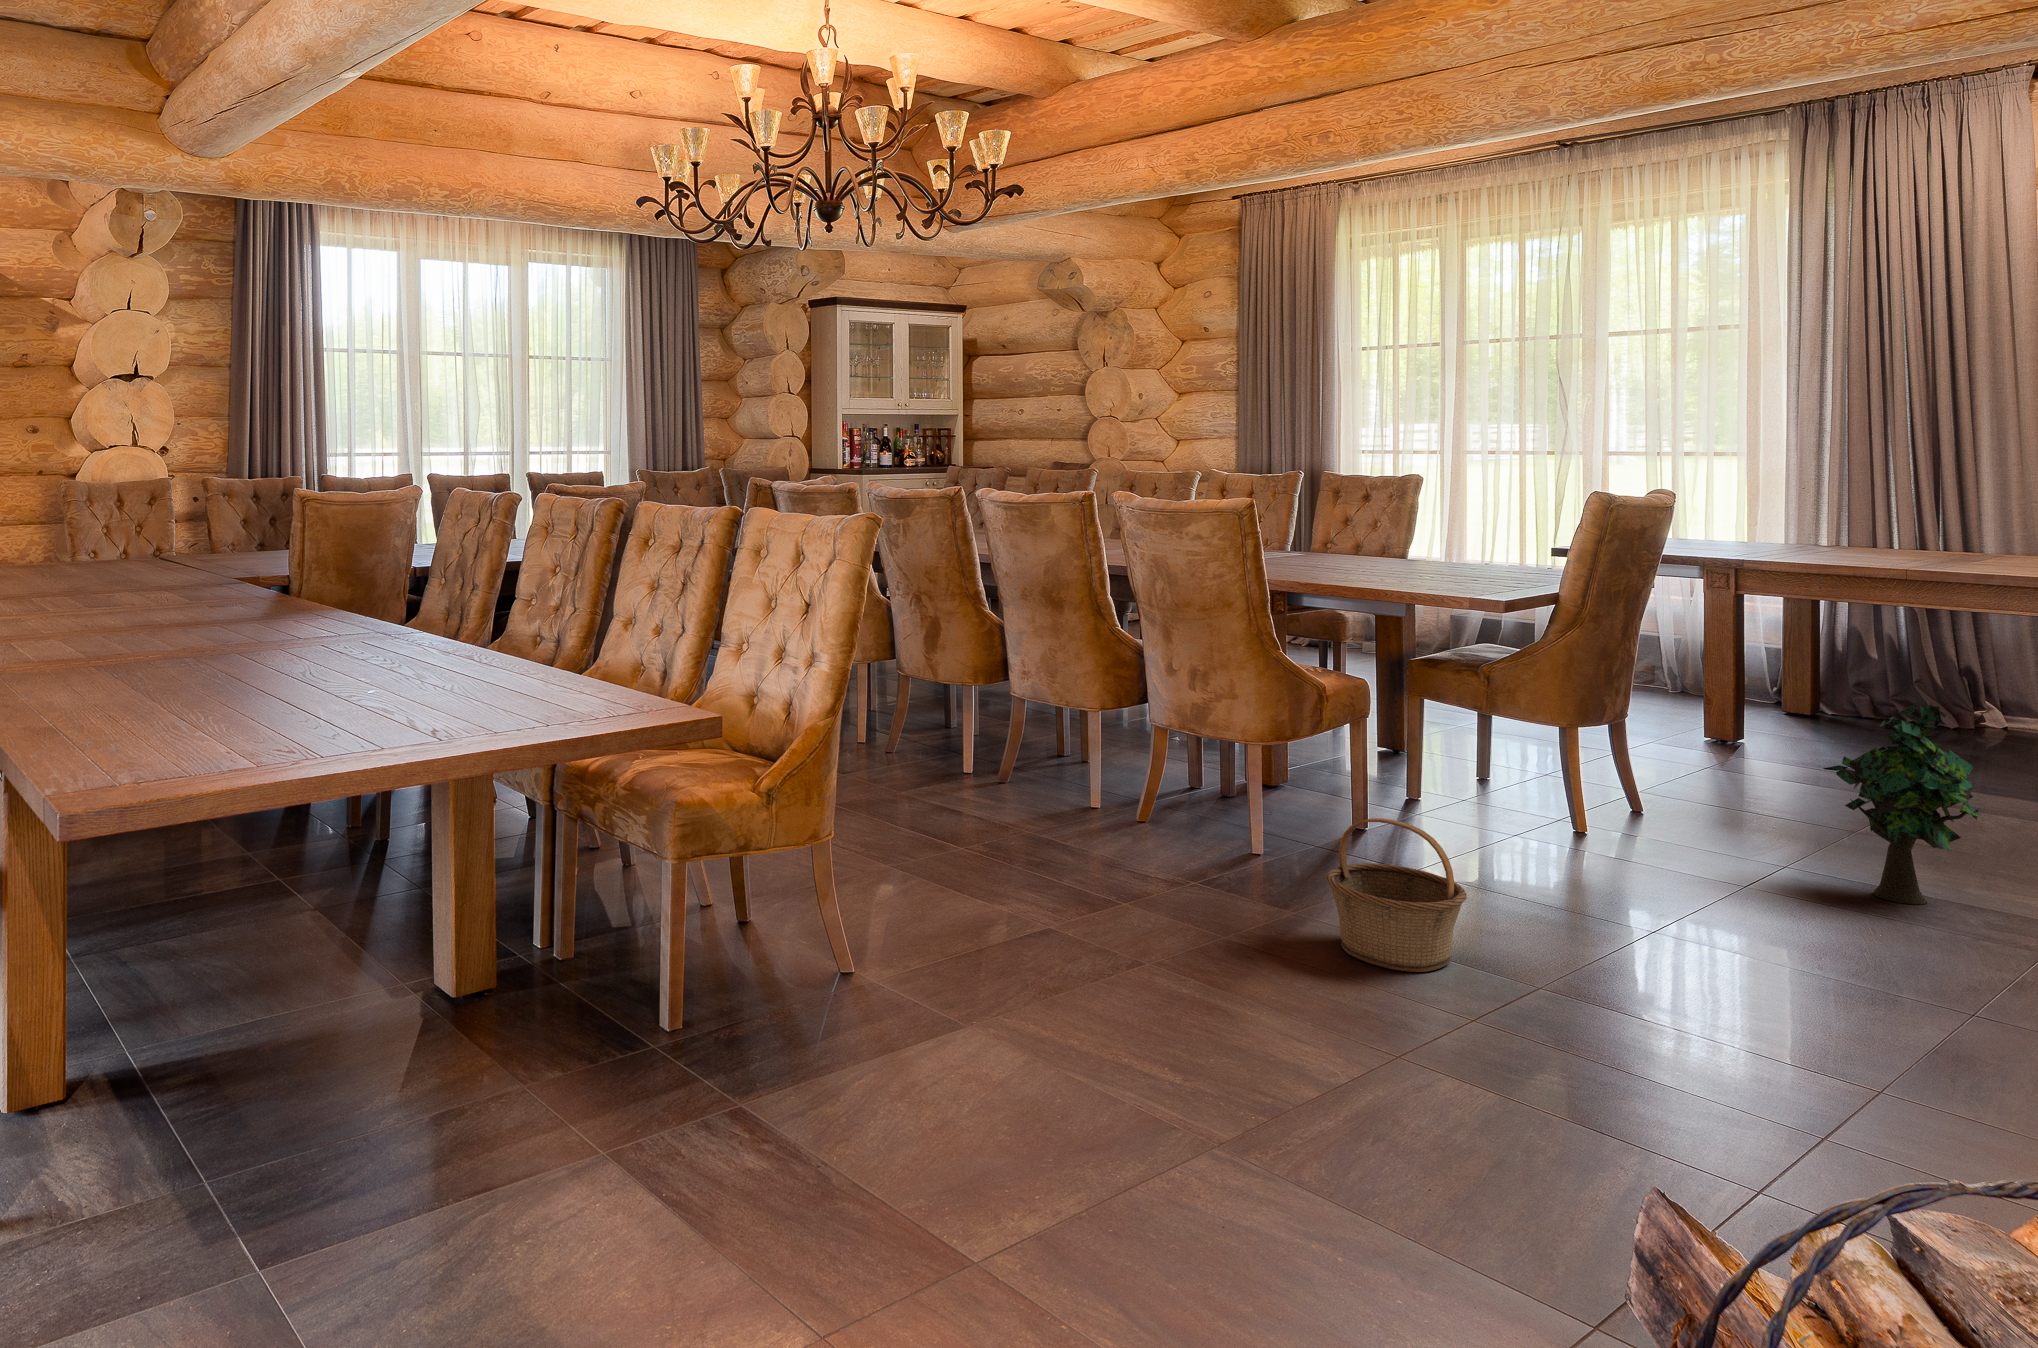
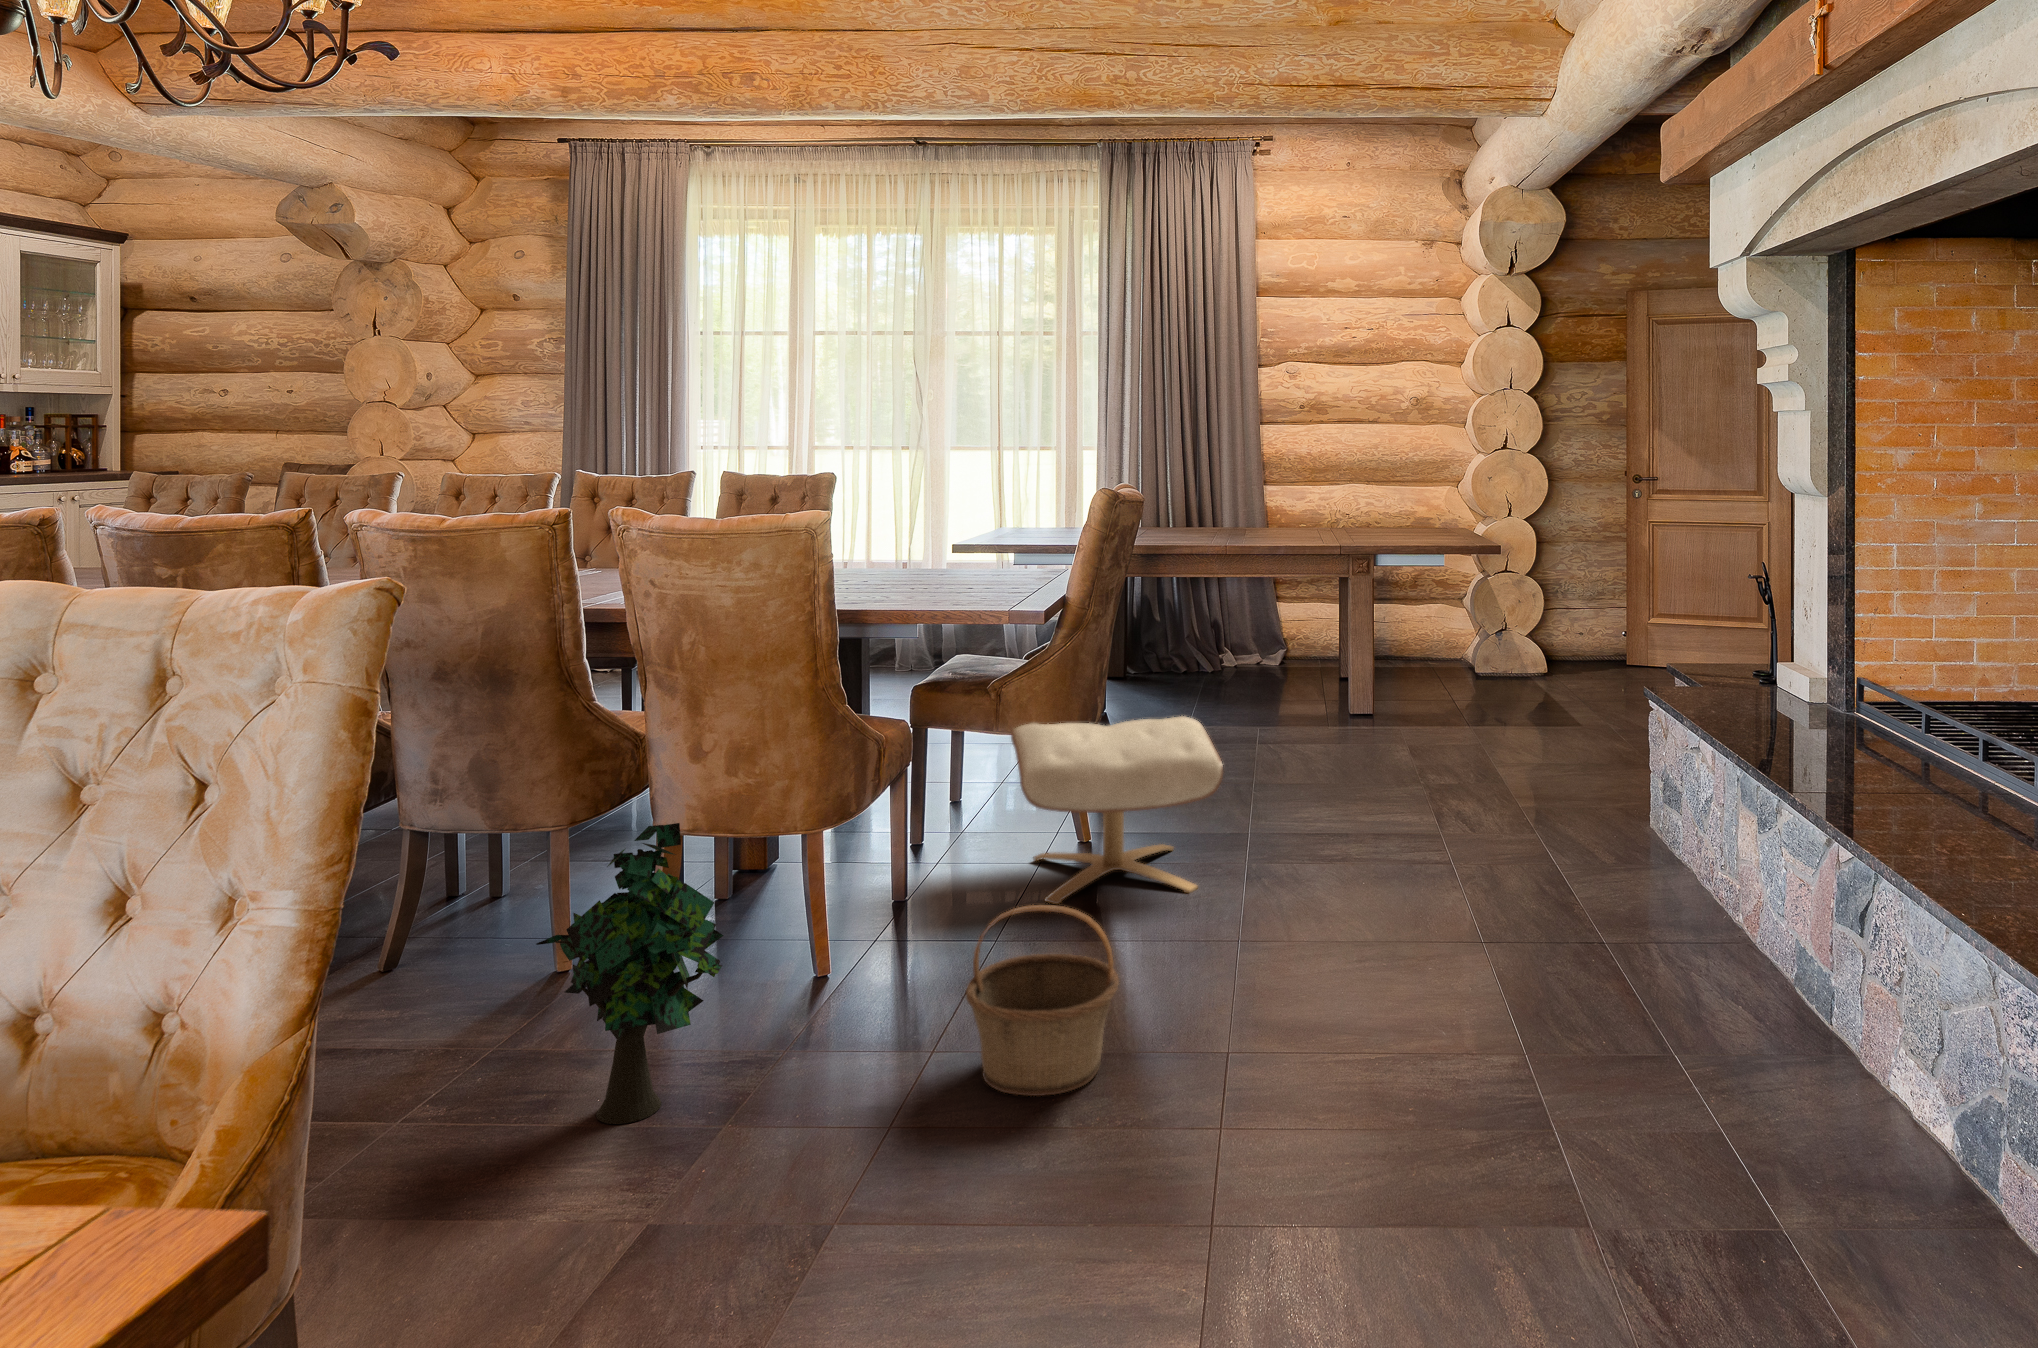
decorative plant: present [1823,704,1981,904] -> present [536,823,723,1124]
ottoman: none [1485,707,1727,897] -> present [1011,716,1223,904]

